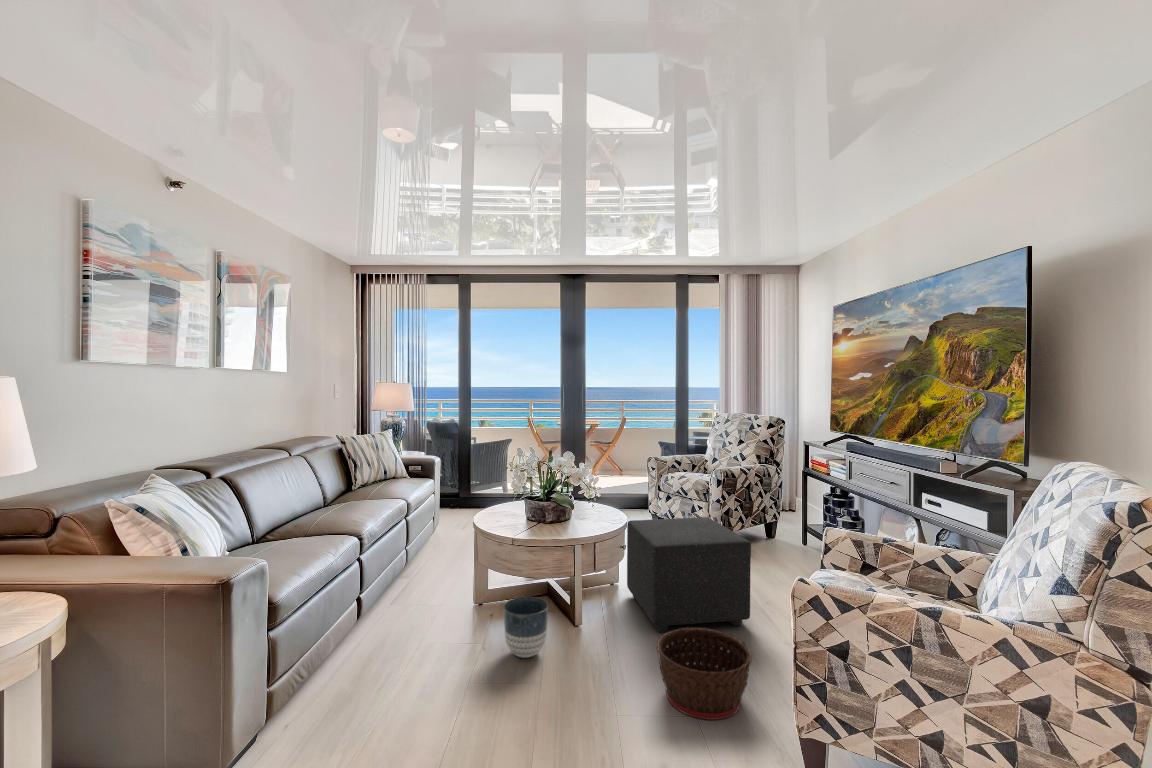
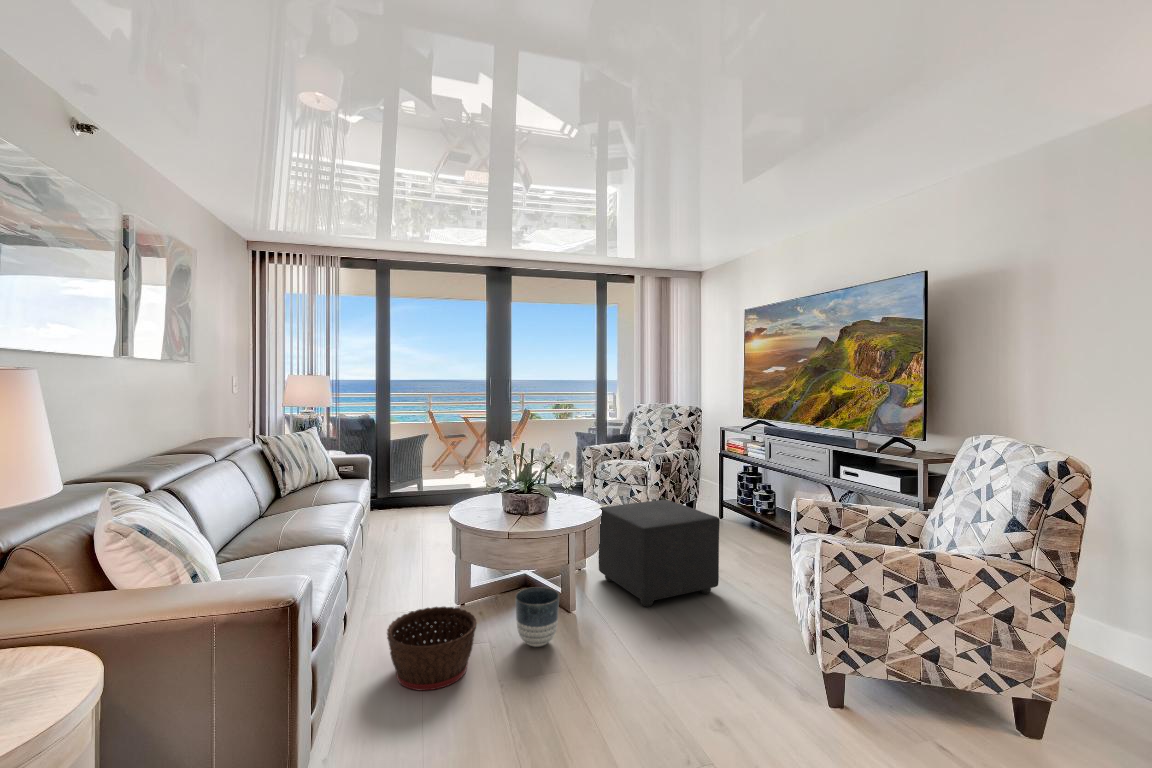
basket: present [657,627,752,720] -> present [387,607,477,690]

